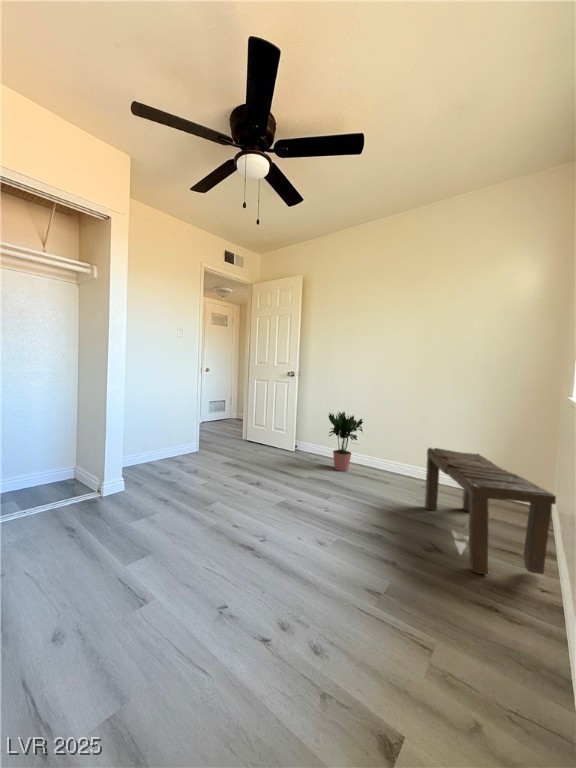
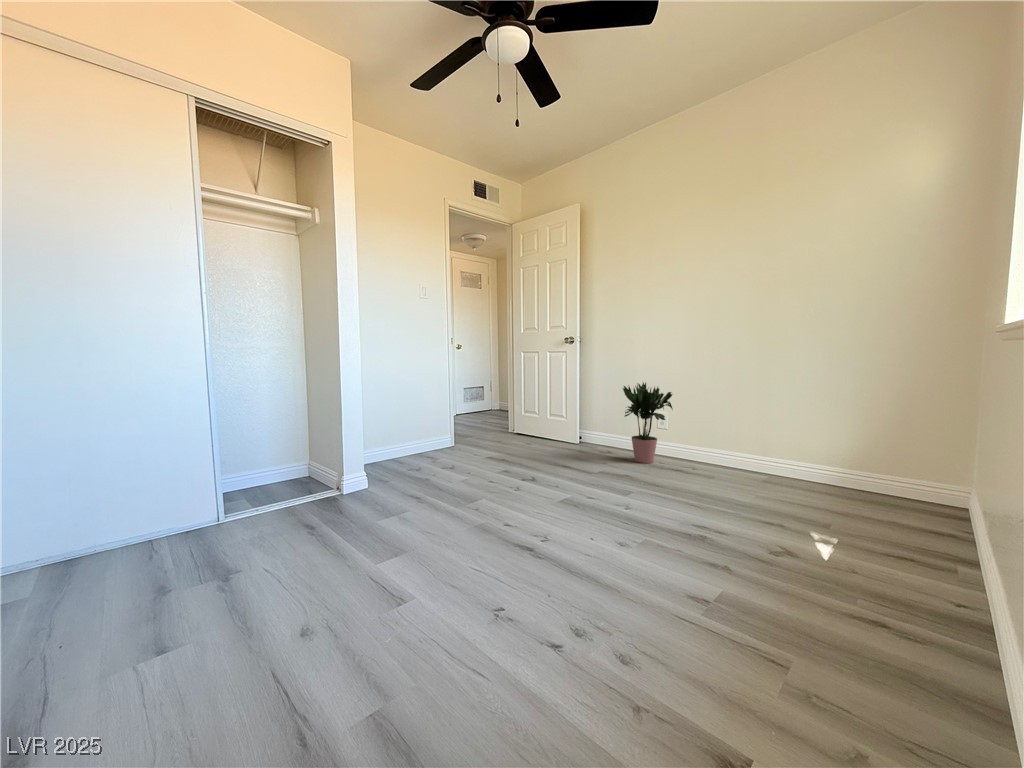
bench: present [425,448,556,574] -> none [768,420,980,584]

